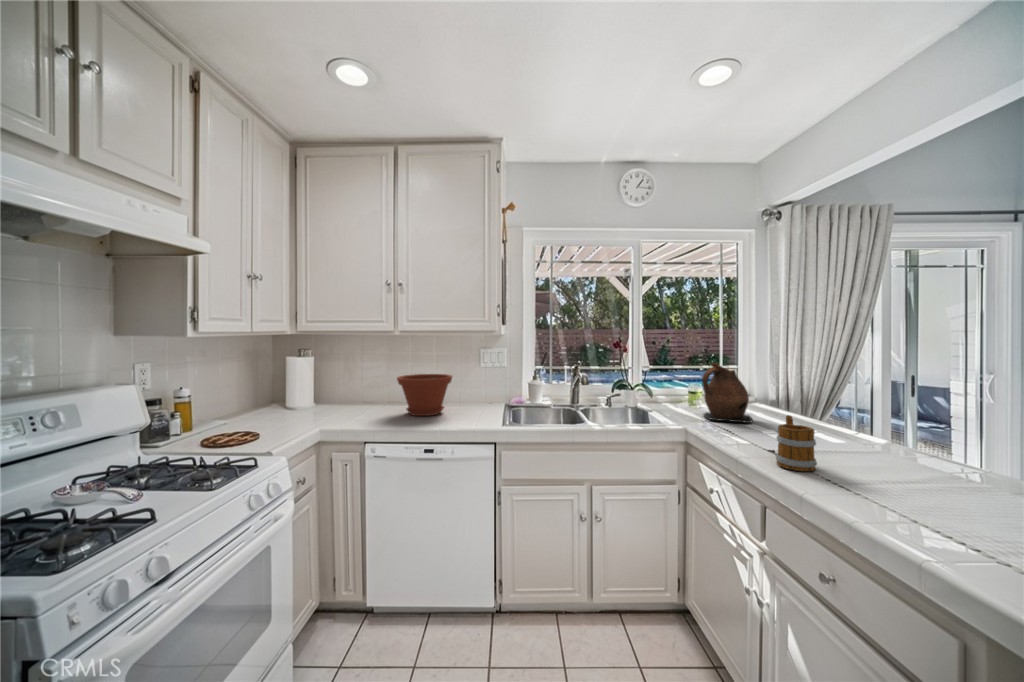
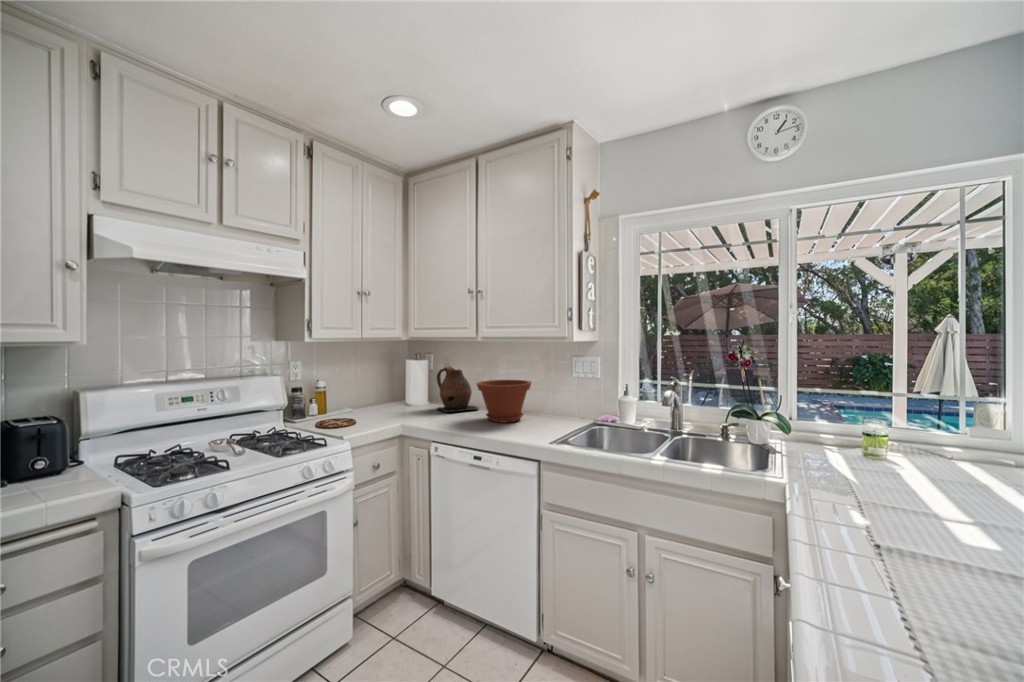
ceramic pitcher: present [702,363,752,423] -> present [437,363,479,412]
mug: present [775,416,817,472] -> none [858,495,947,616]

